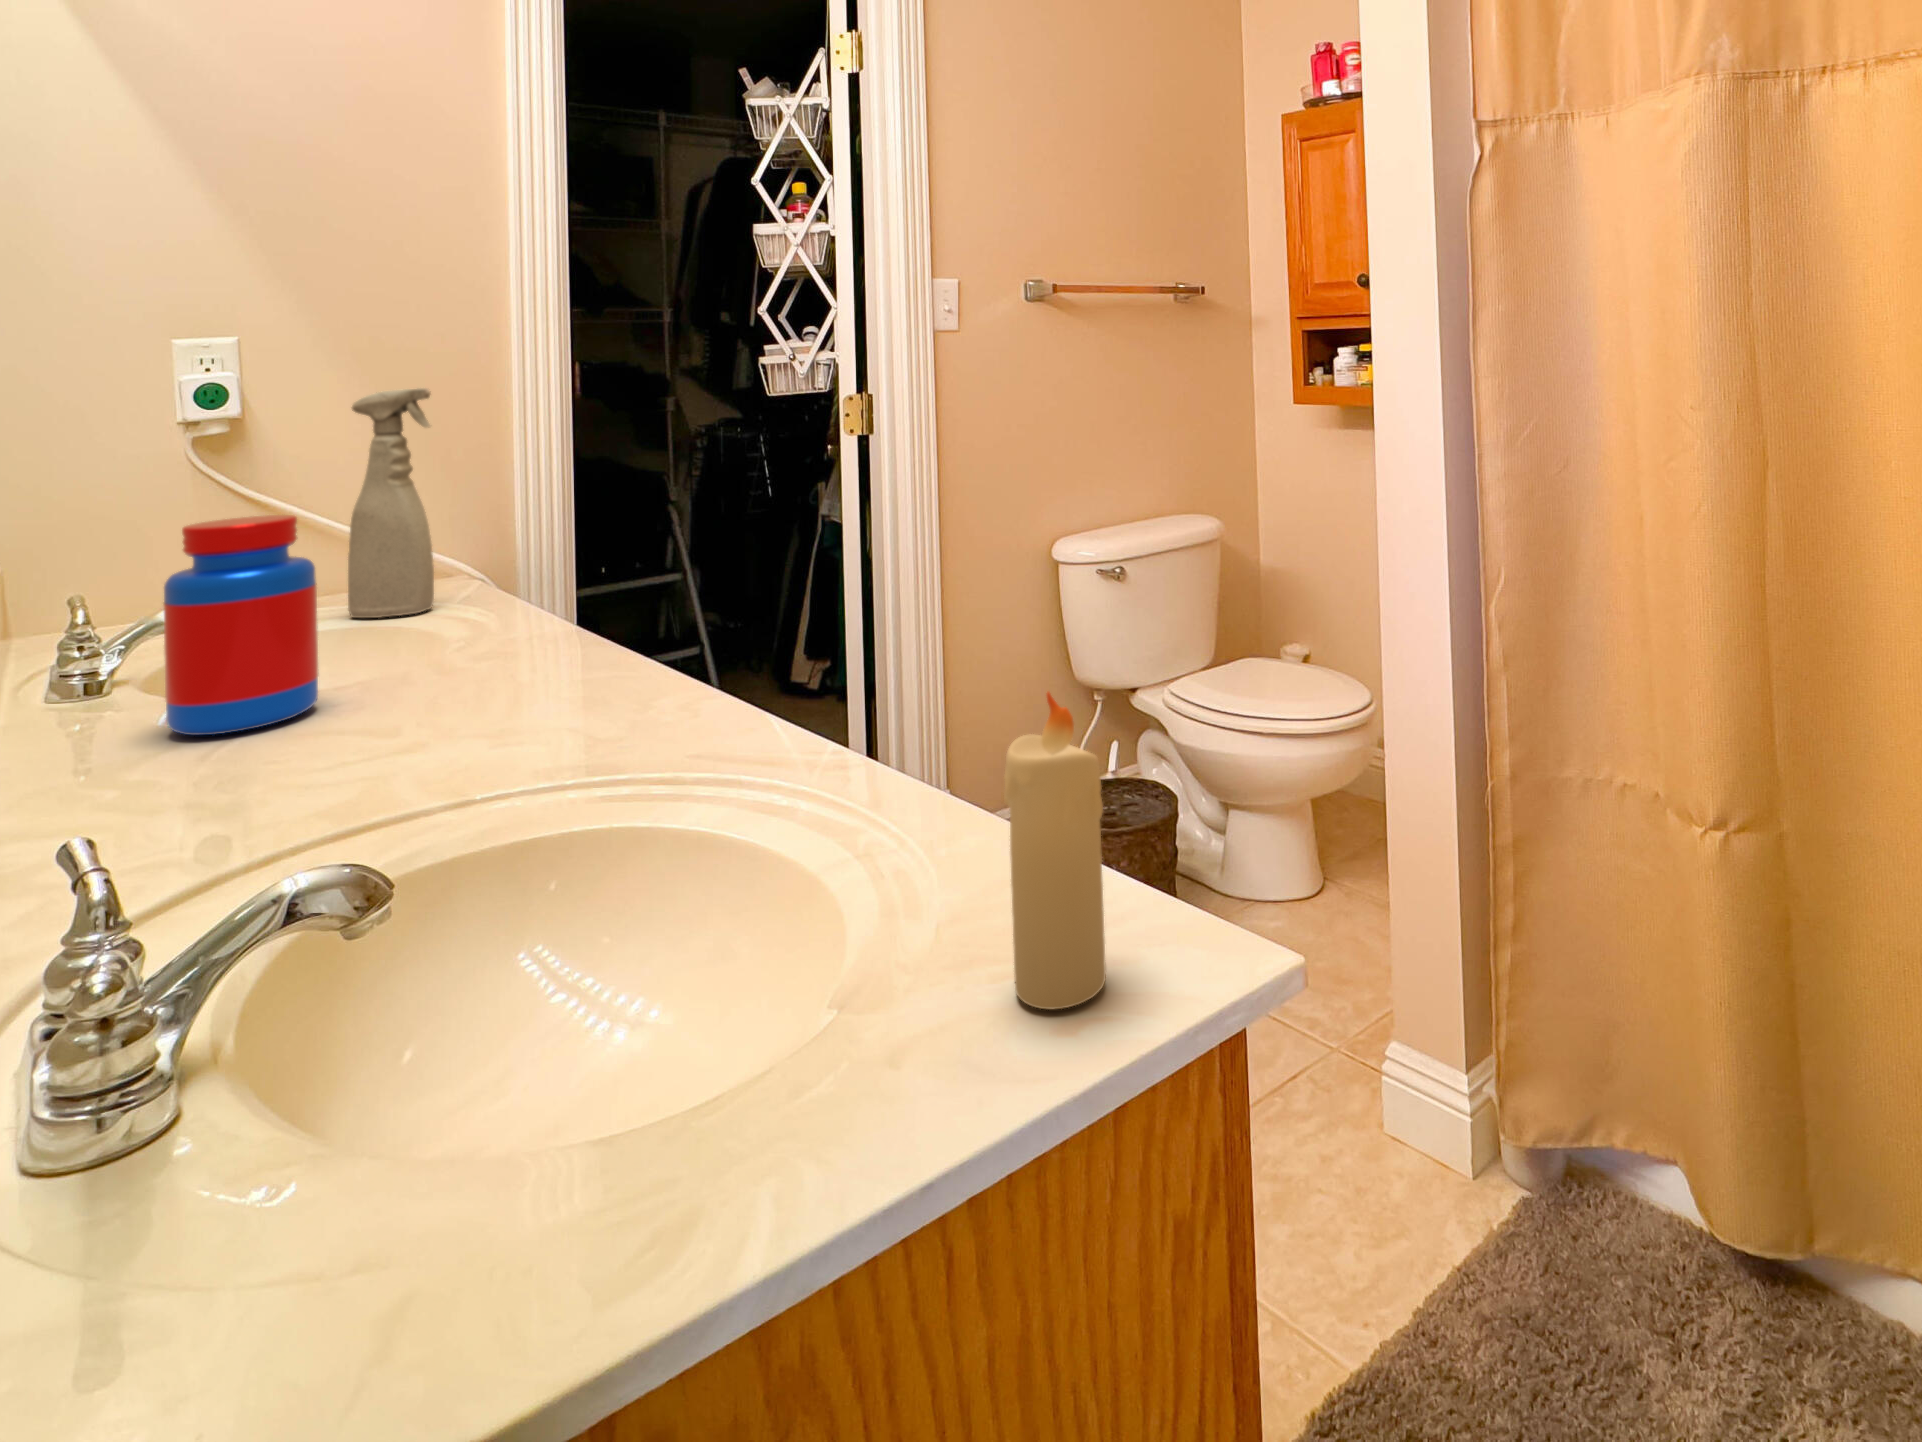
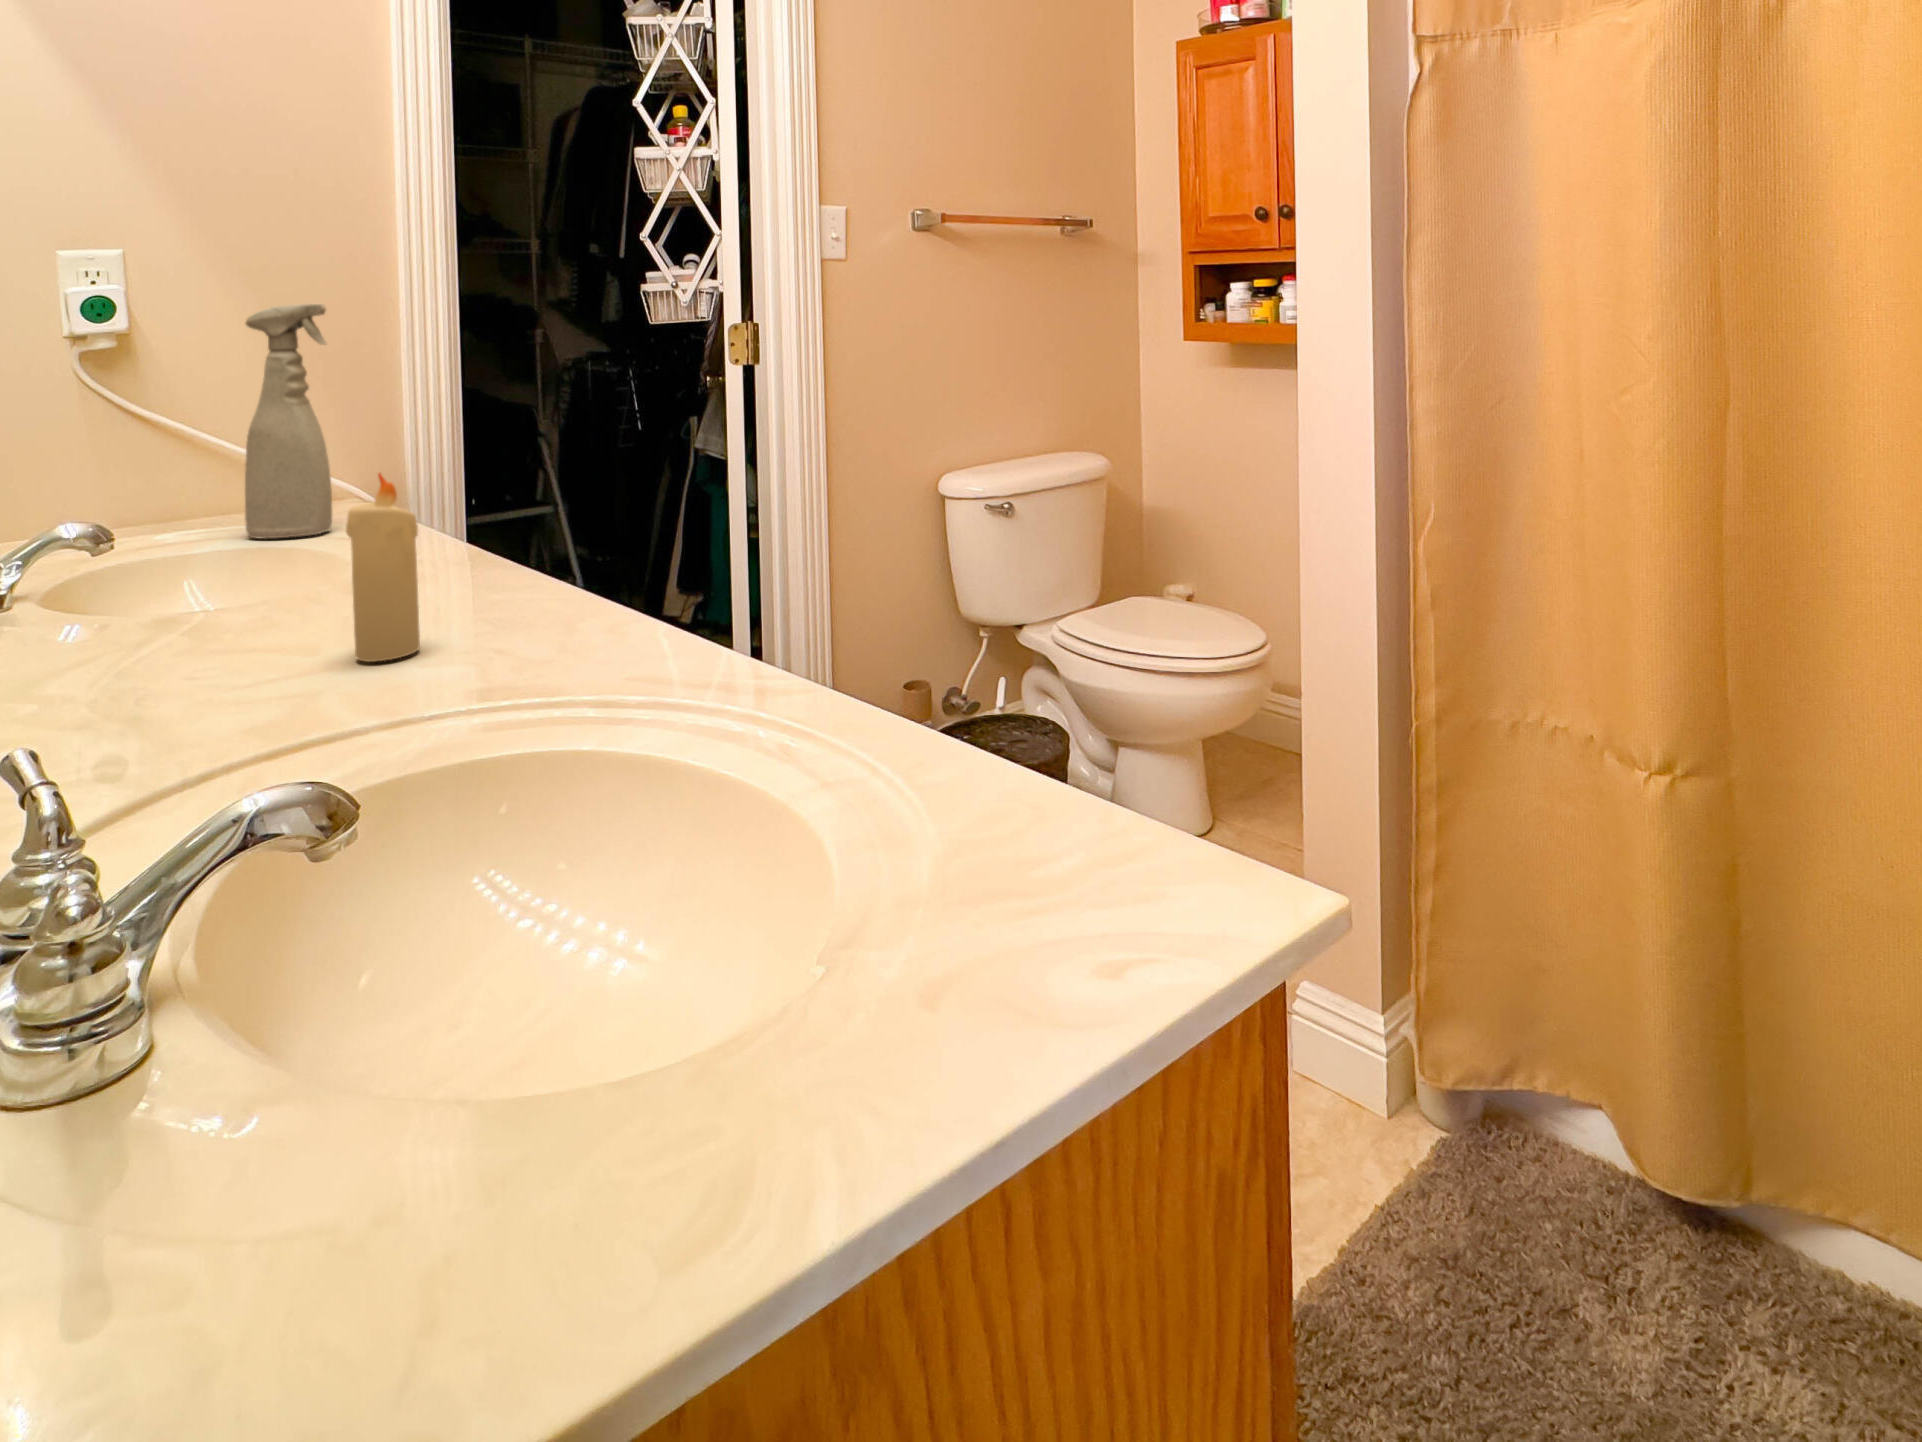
jar: present [164,515,319,735] -> none [69,426,229,651]
candle: present [1004,692,1106,1009] -> present [346,473,420,662]

